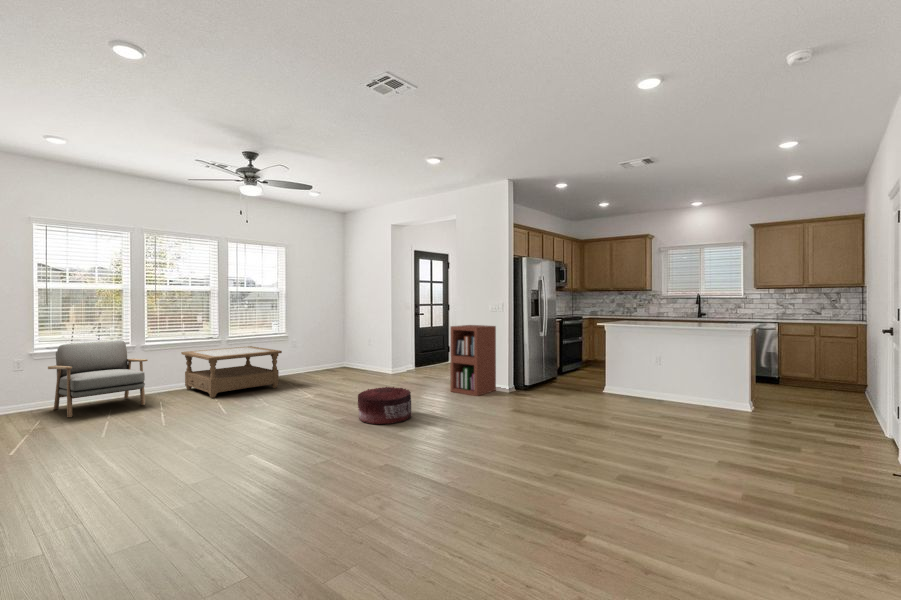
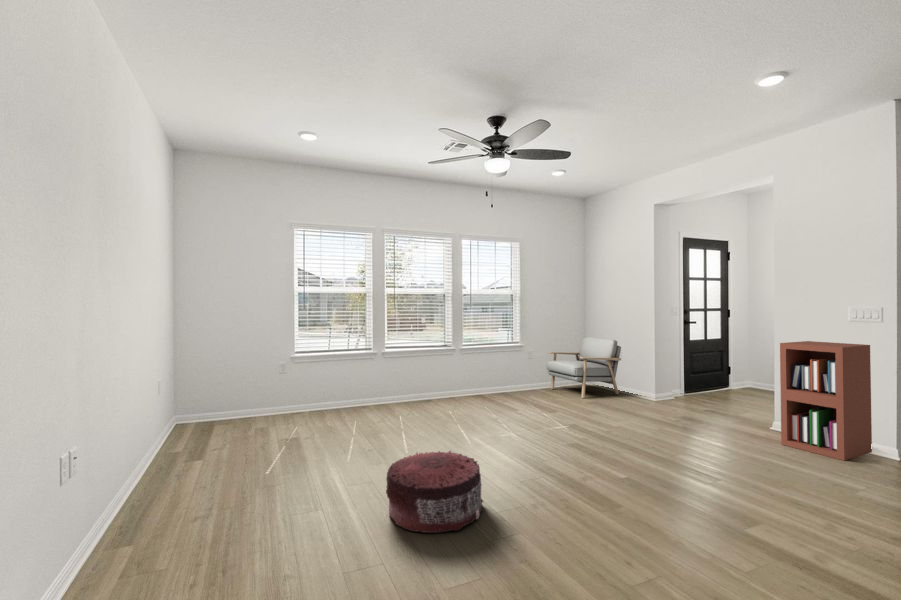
armchair: present [48,340,148,418] -> present [547,337,621,398]
coffee table: present [181,346,282,398] -> none [418,356,523,417]
pouf: present [358,387,412,424] -> present [386,451,483,533]

